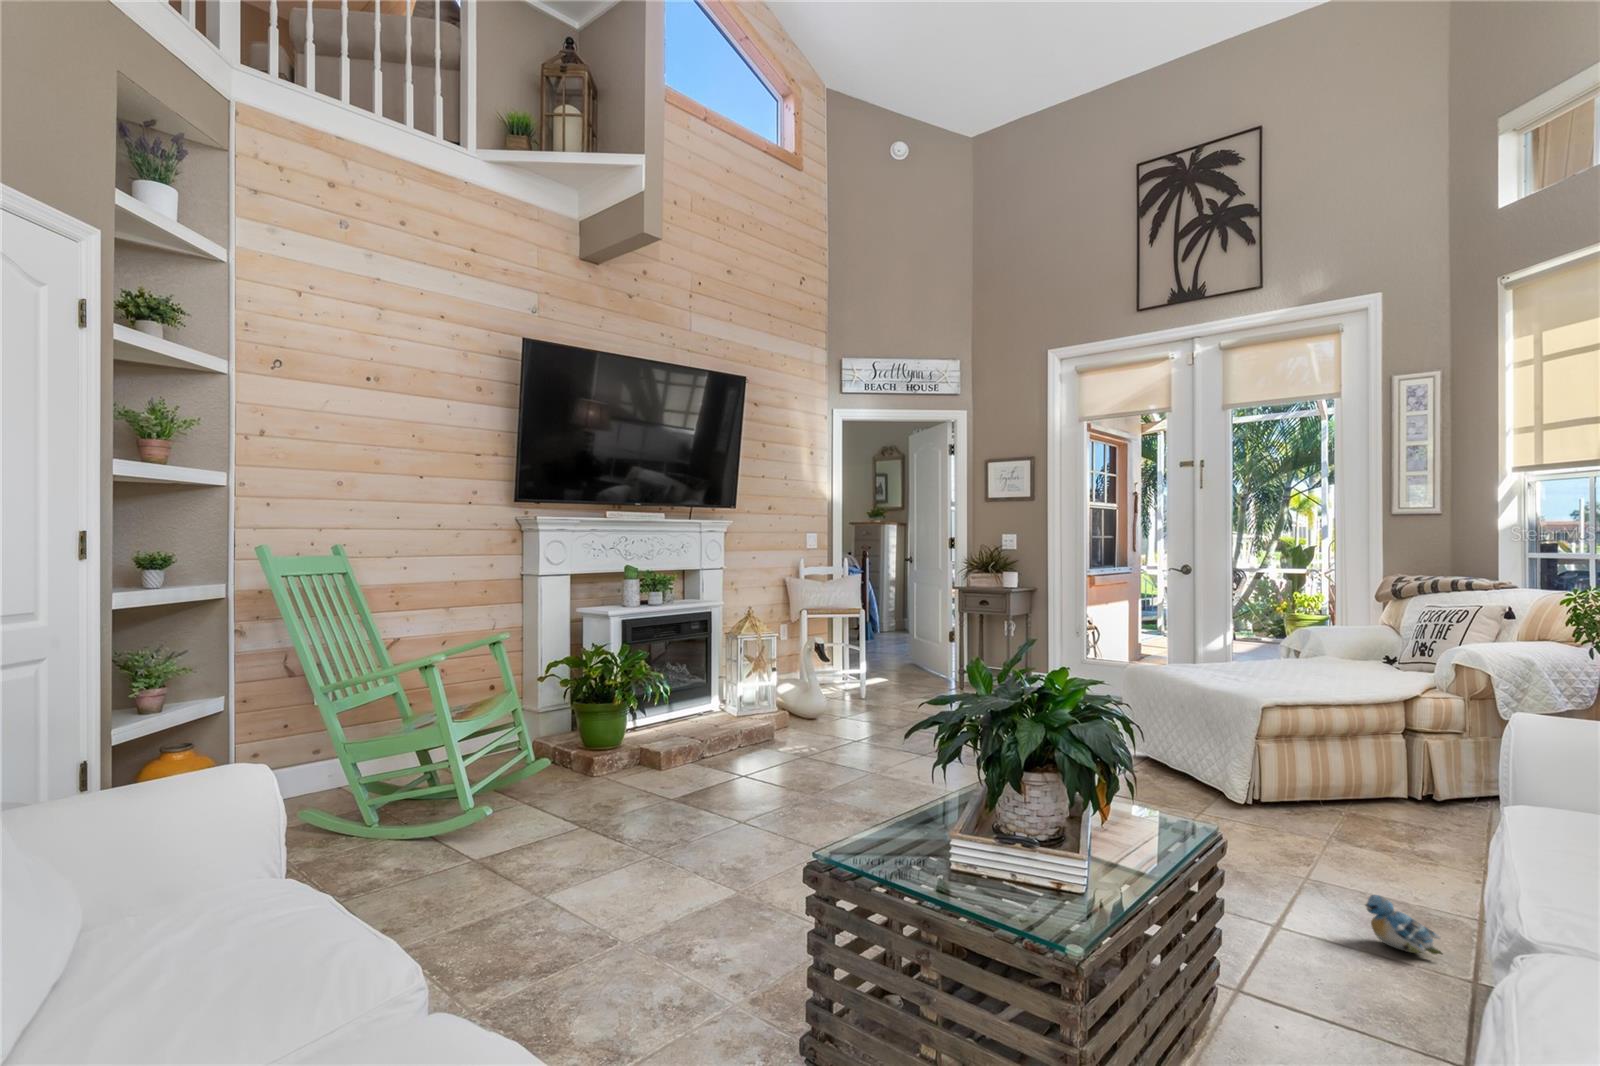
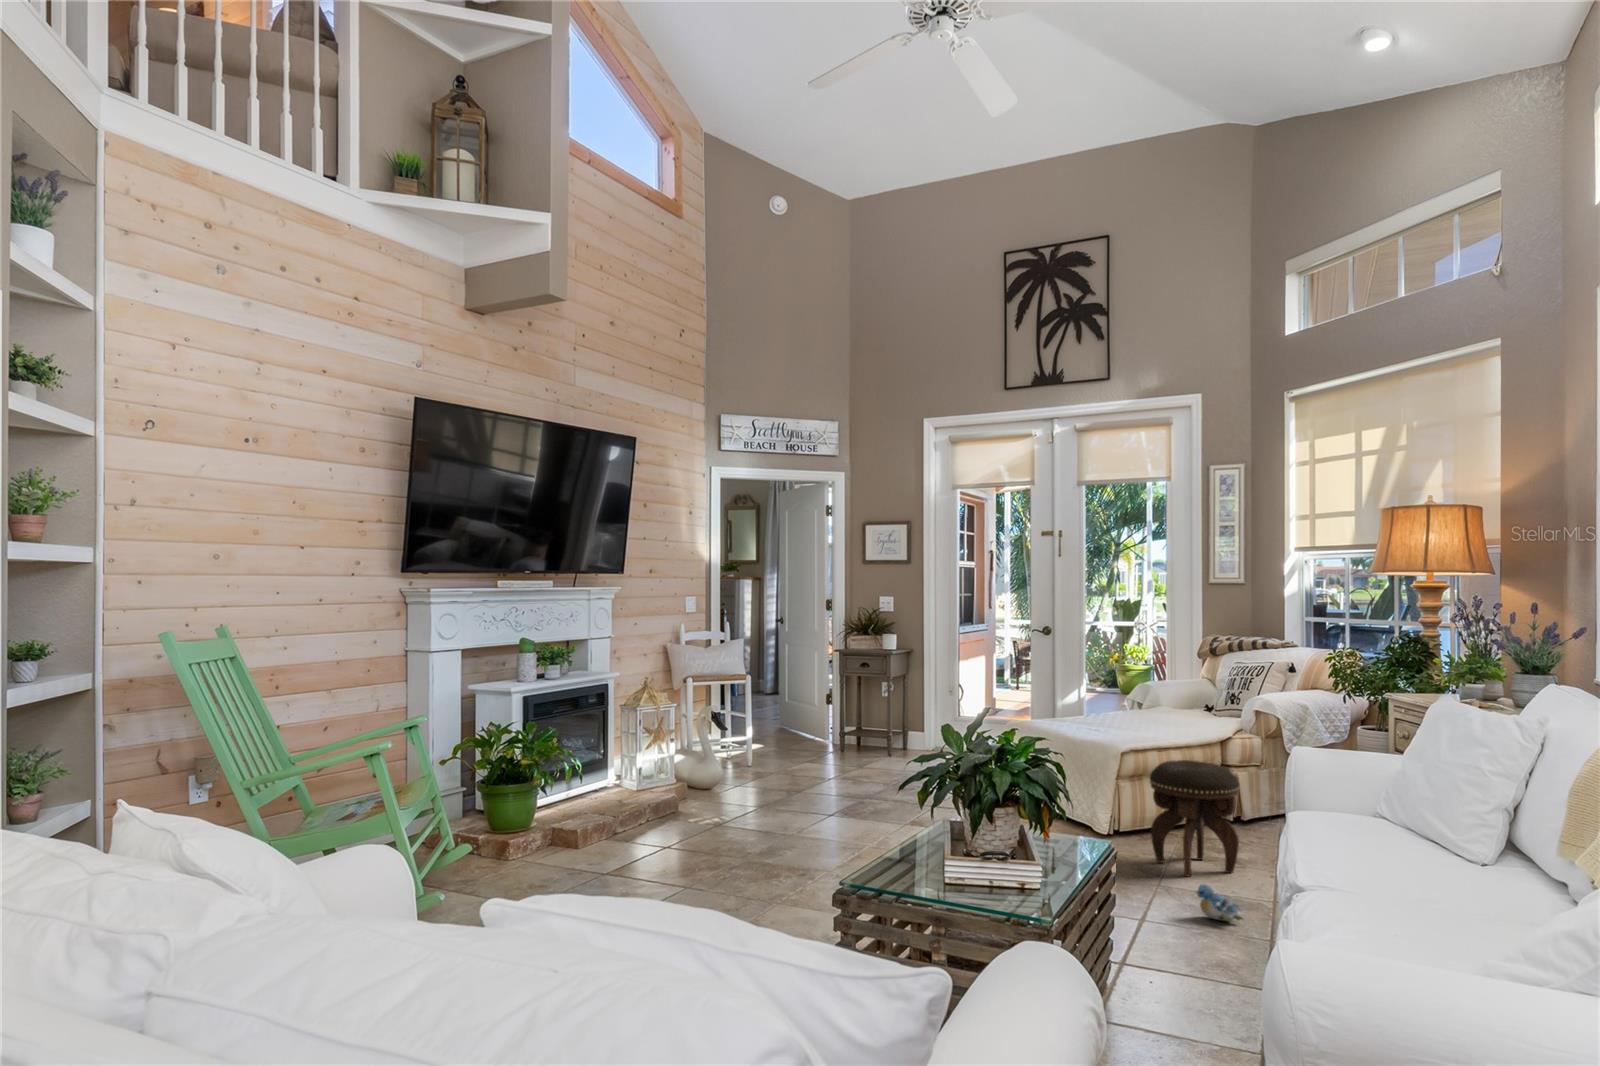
footstool: none [1300,719,1433,874] -> present [1150,760,1239,877]

